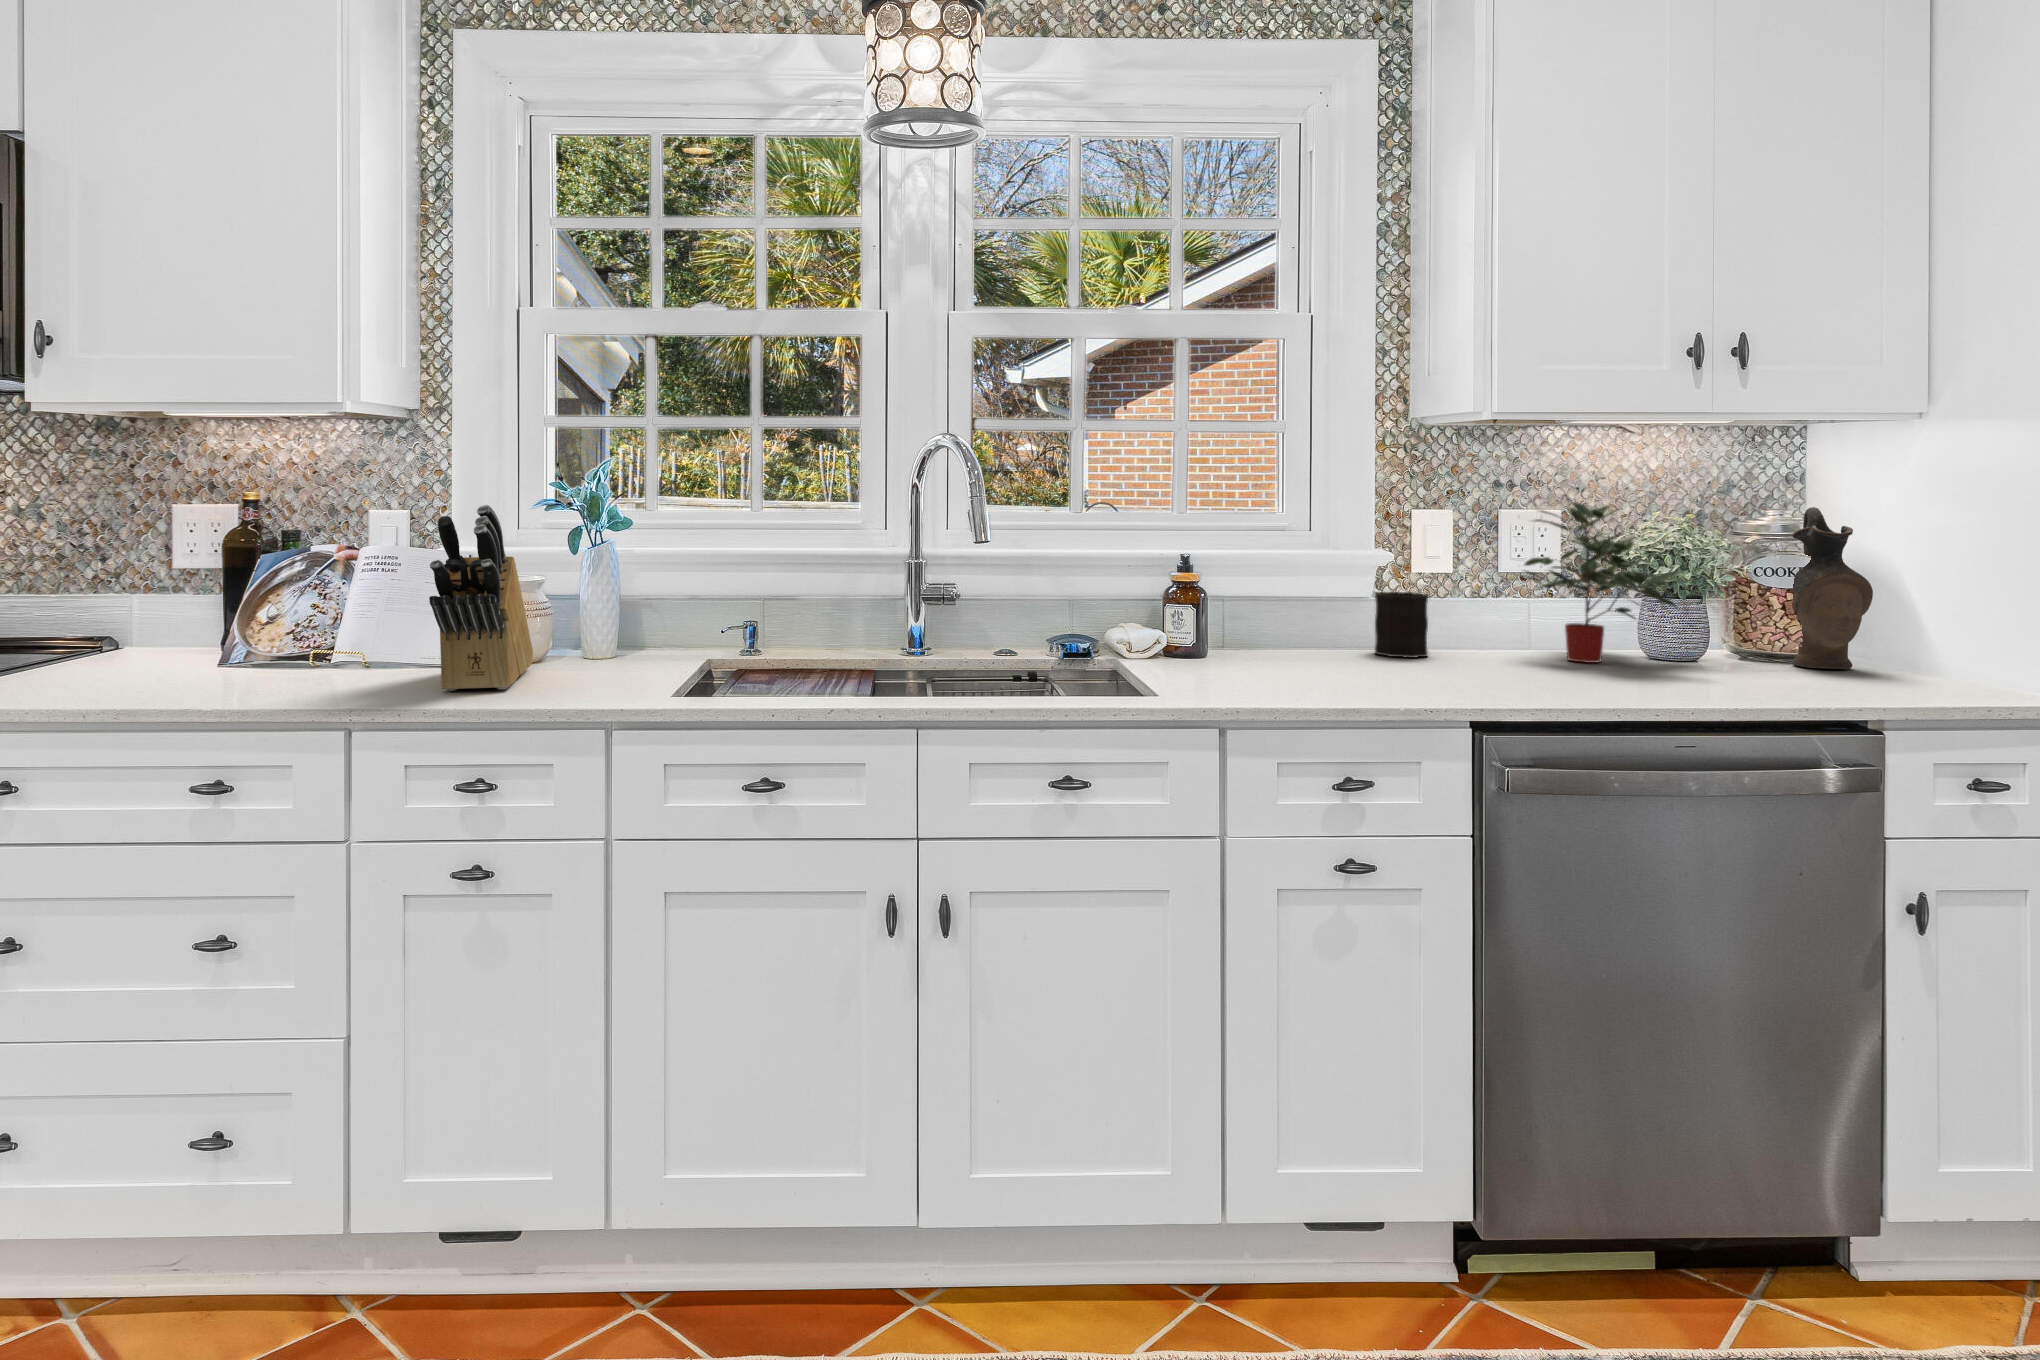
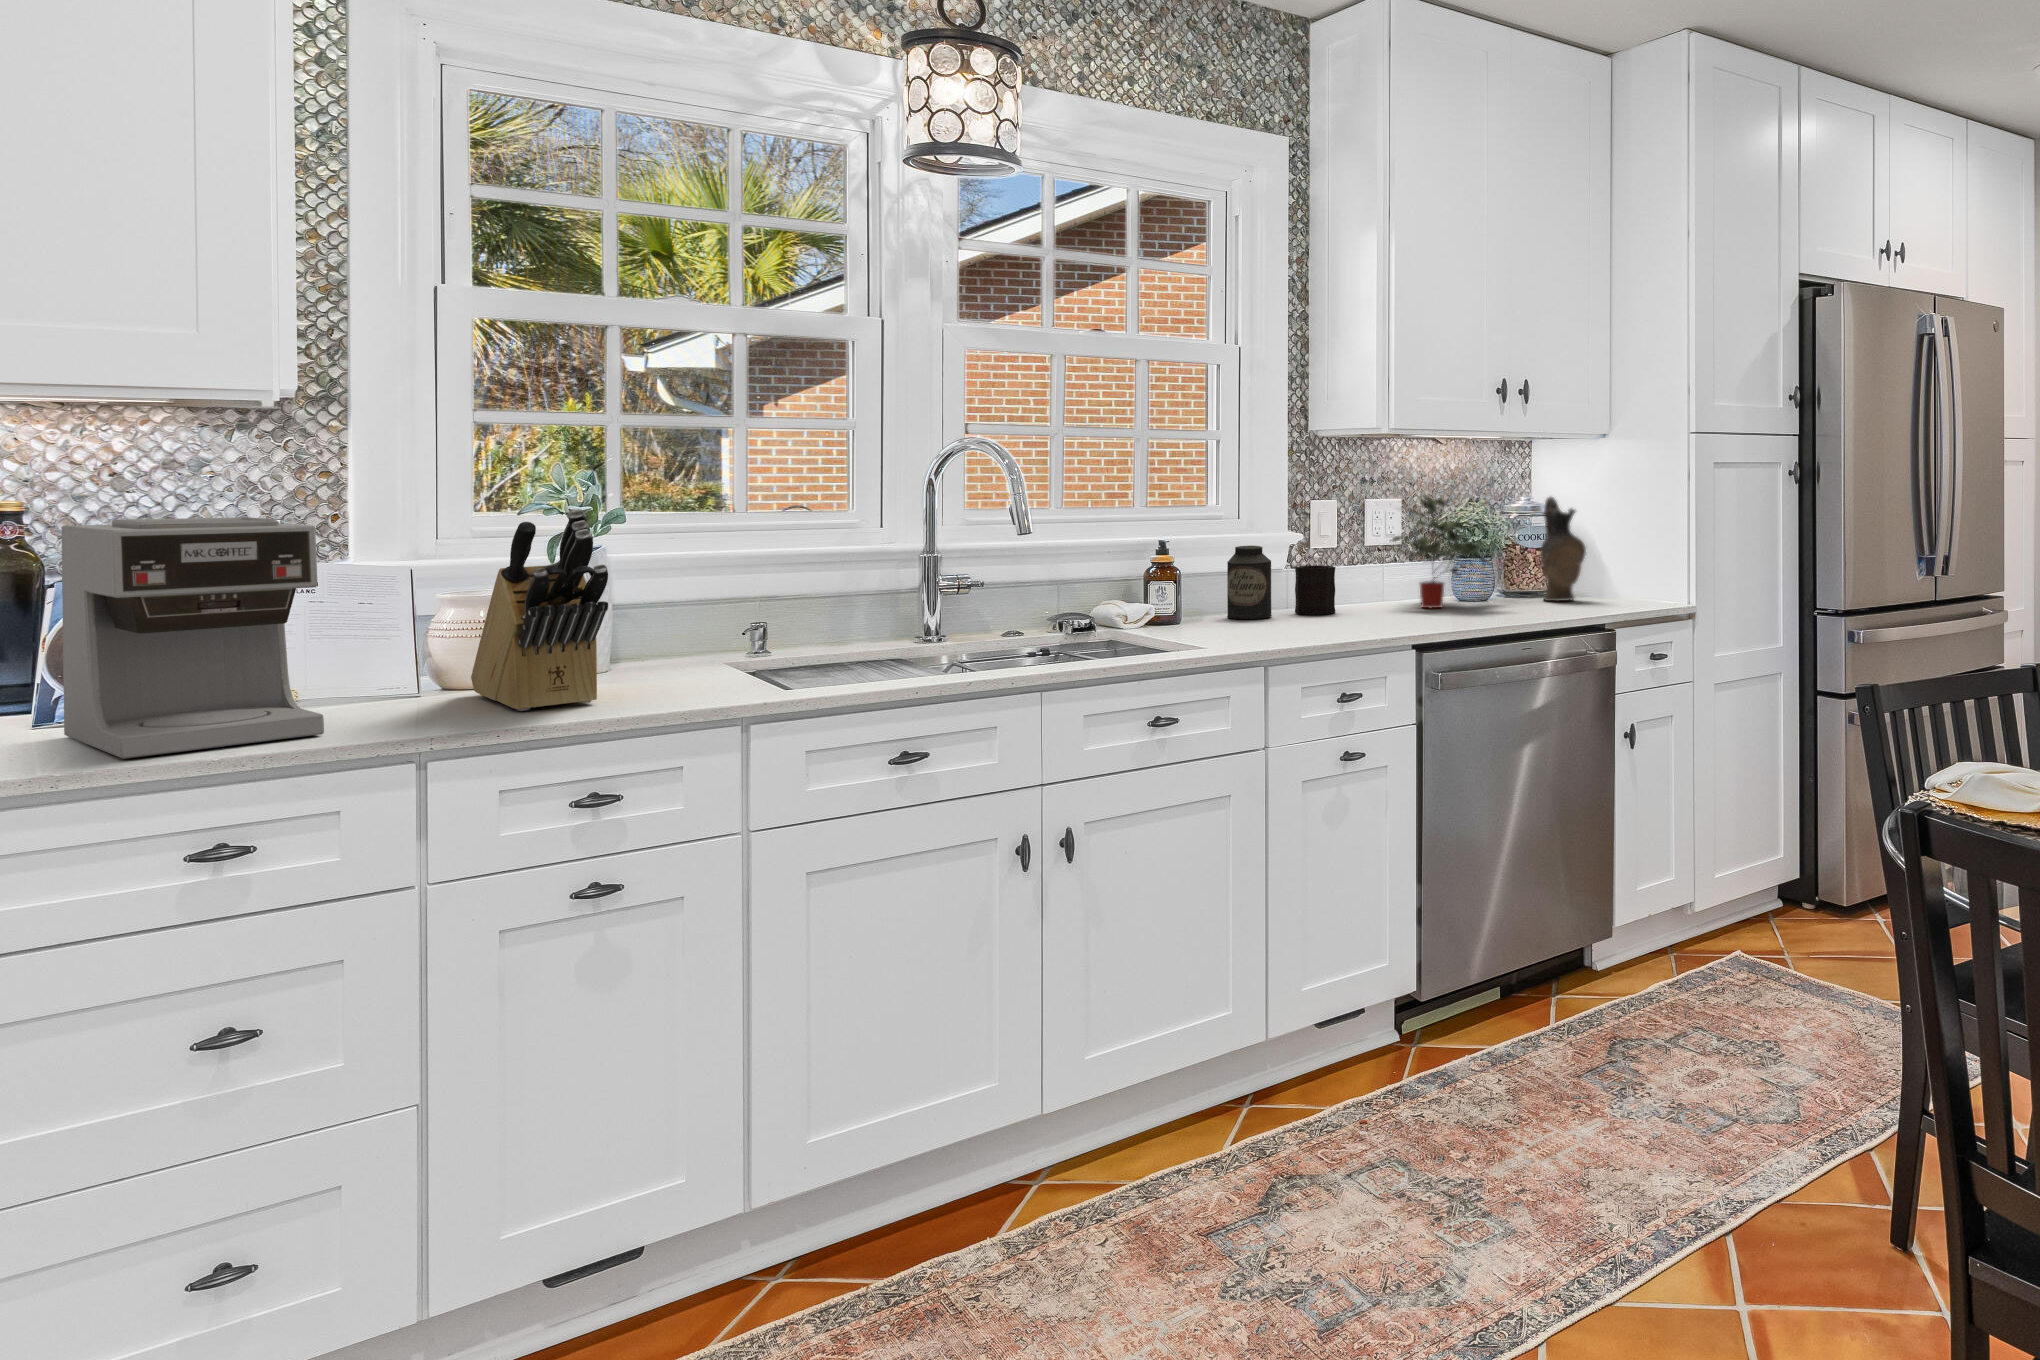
coffee maker: none [153,508,324,701] -> present [61,517,324,759]
canister: none [1277,563,1335,656] -> present [1227,546,1272,619]

